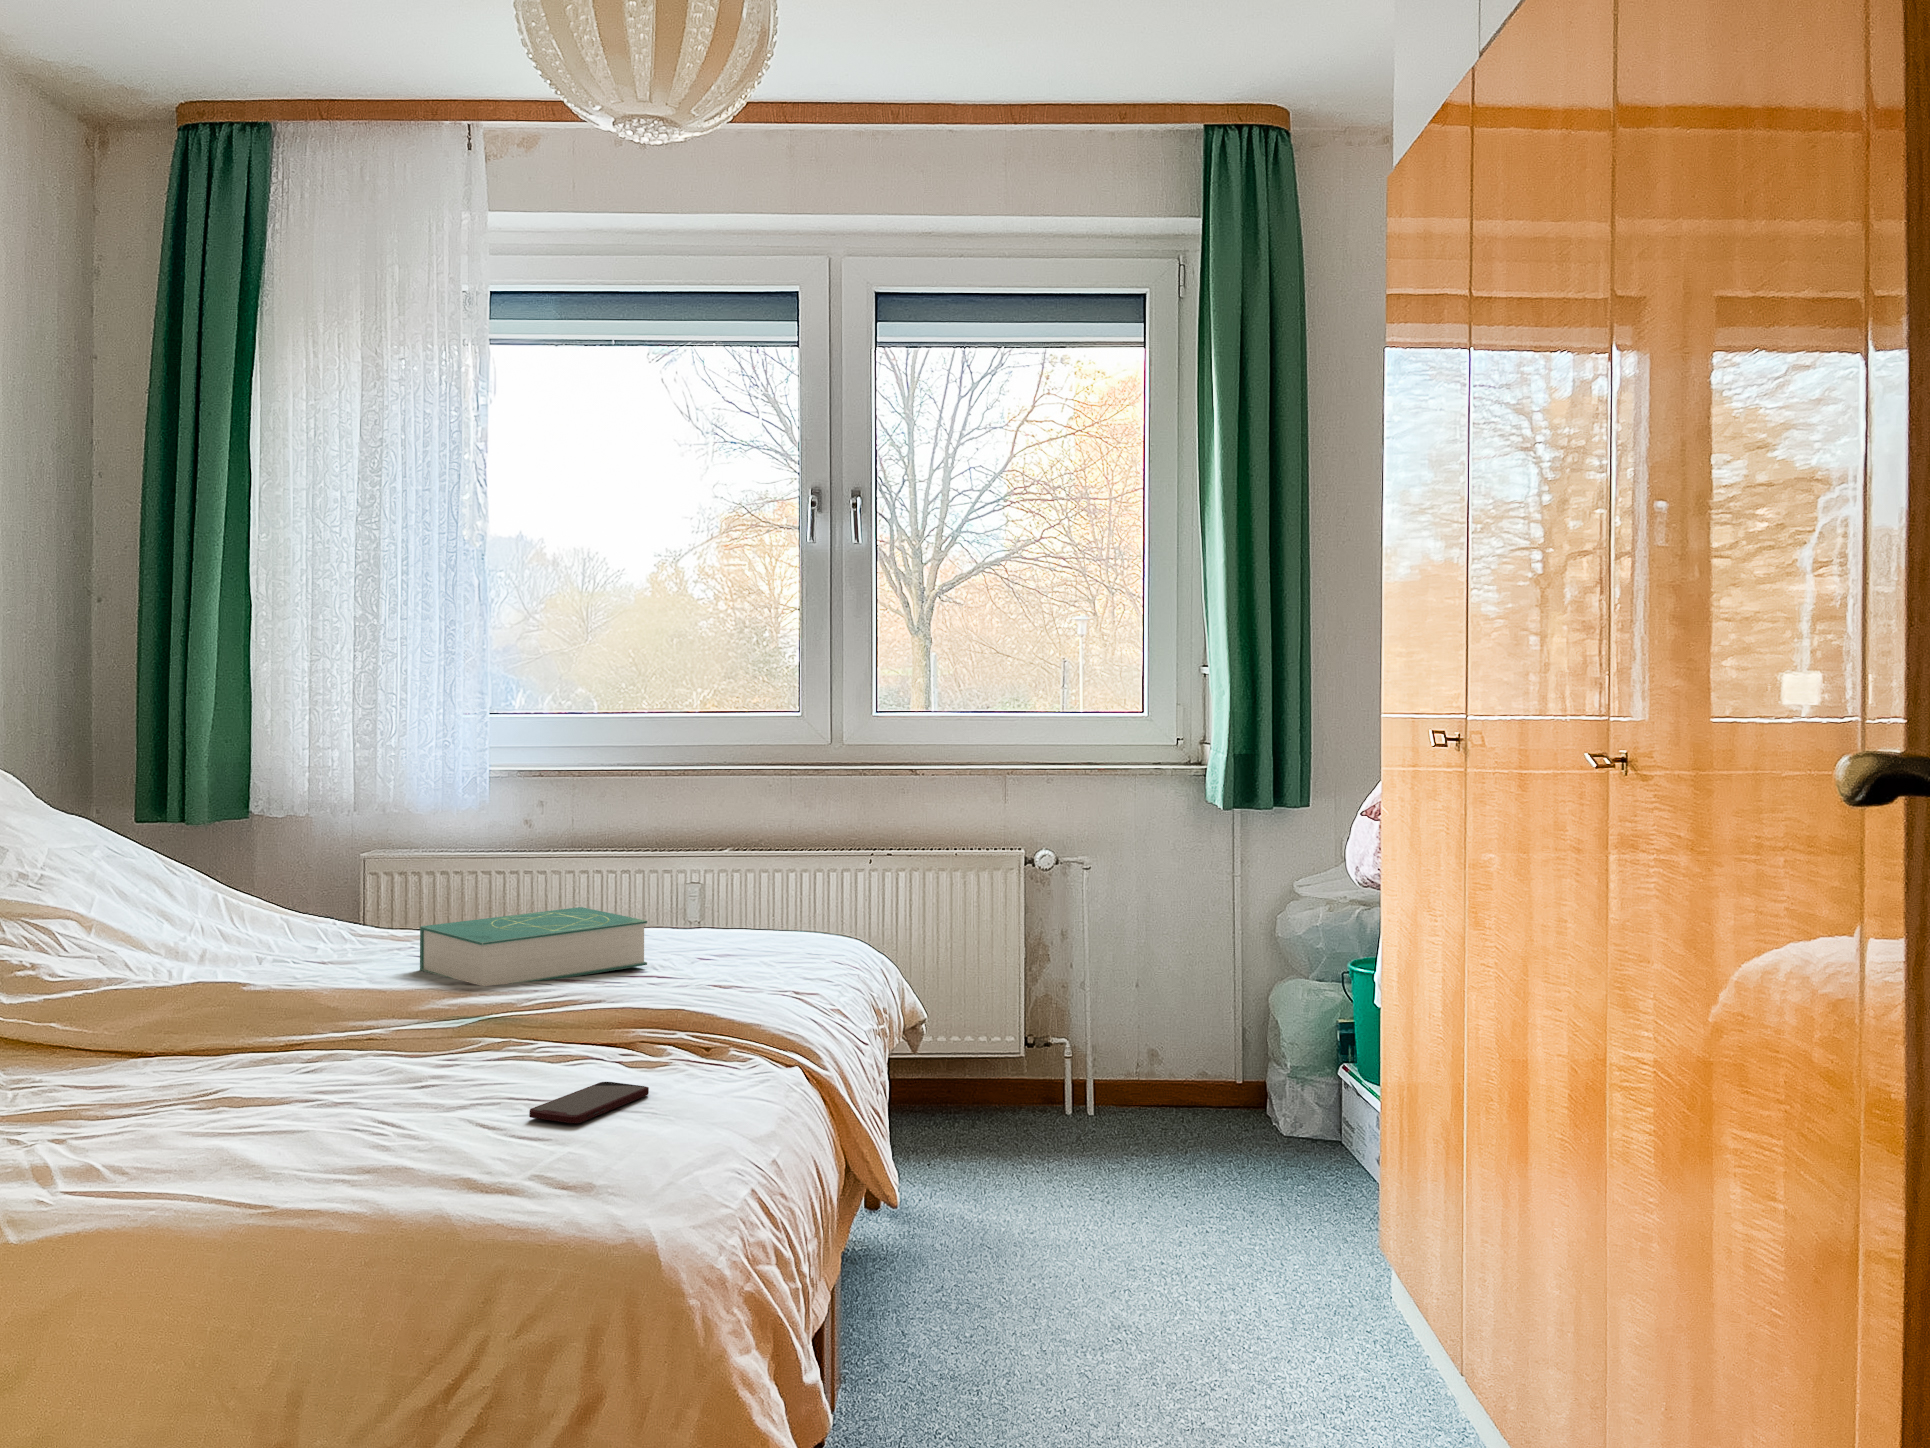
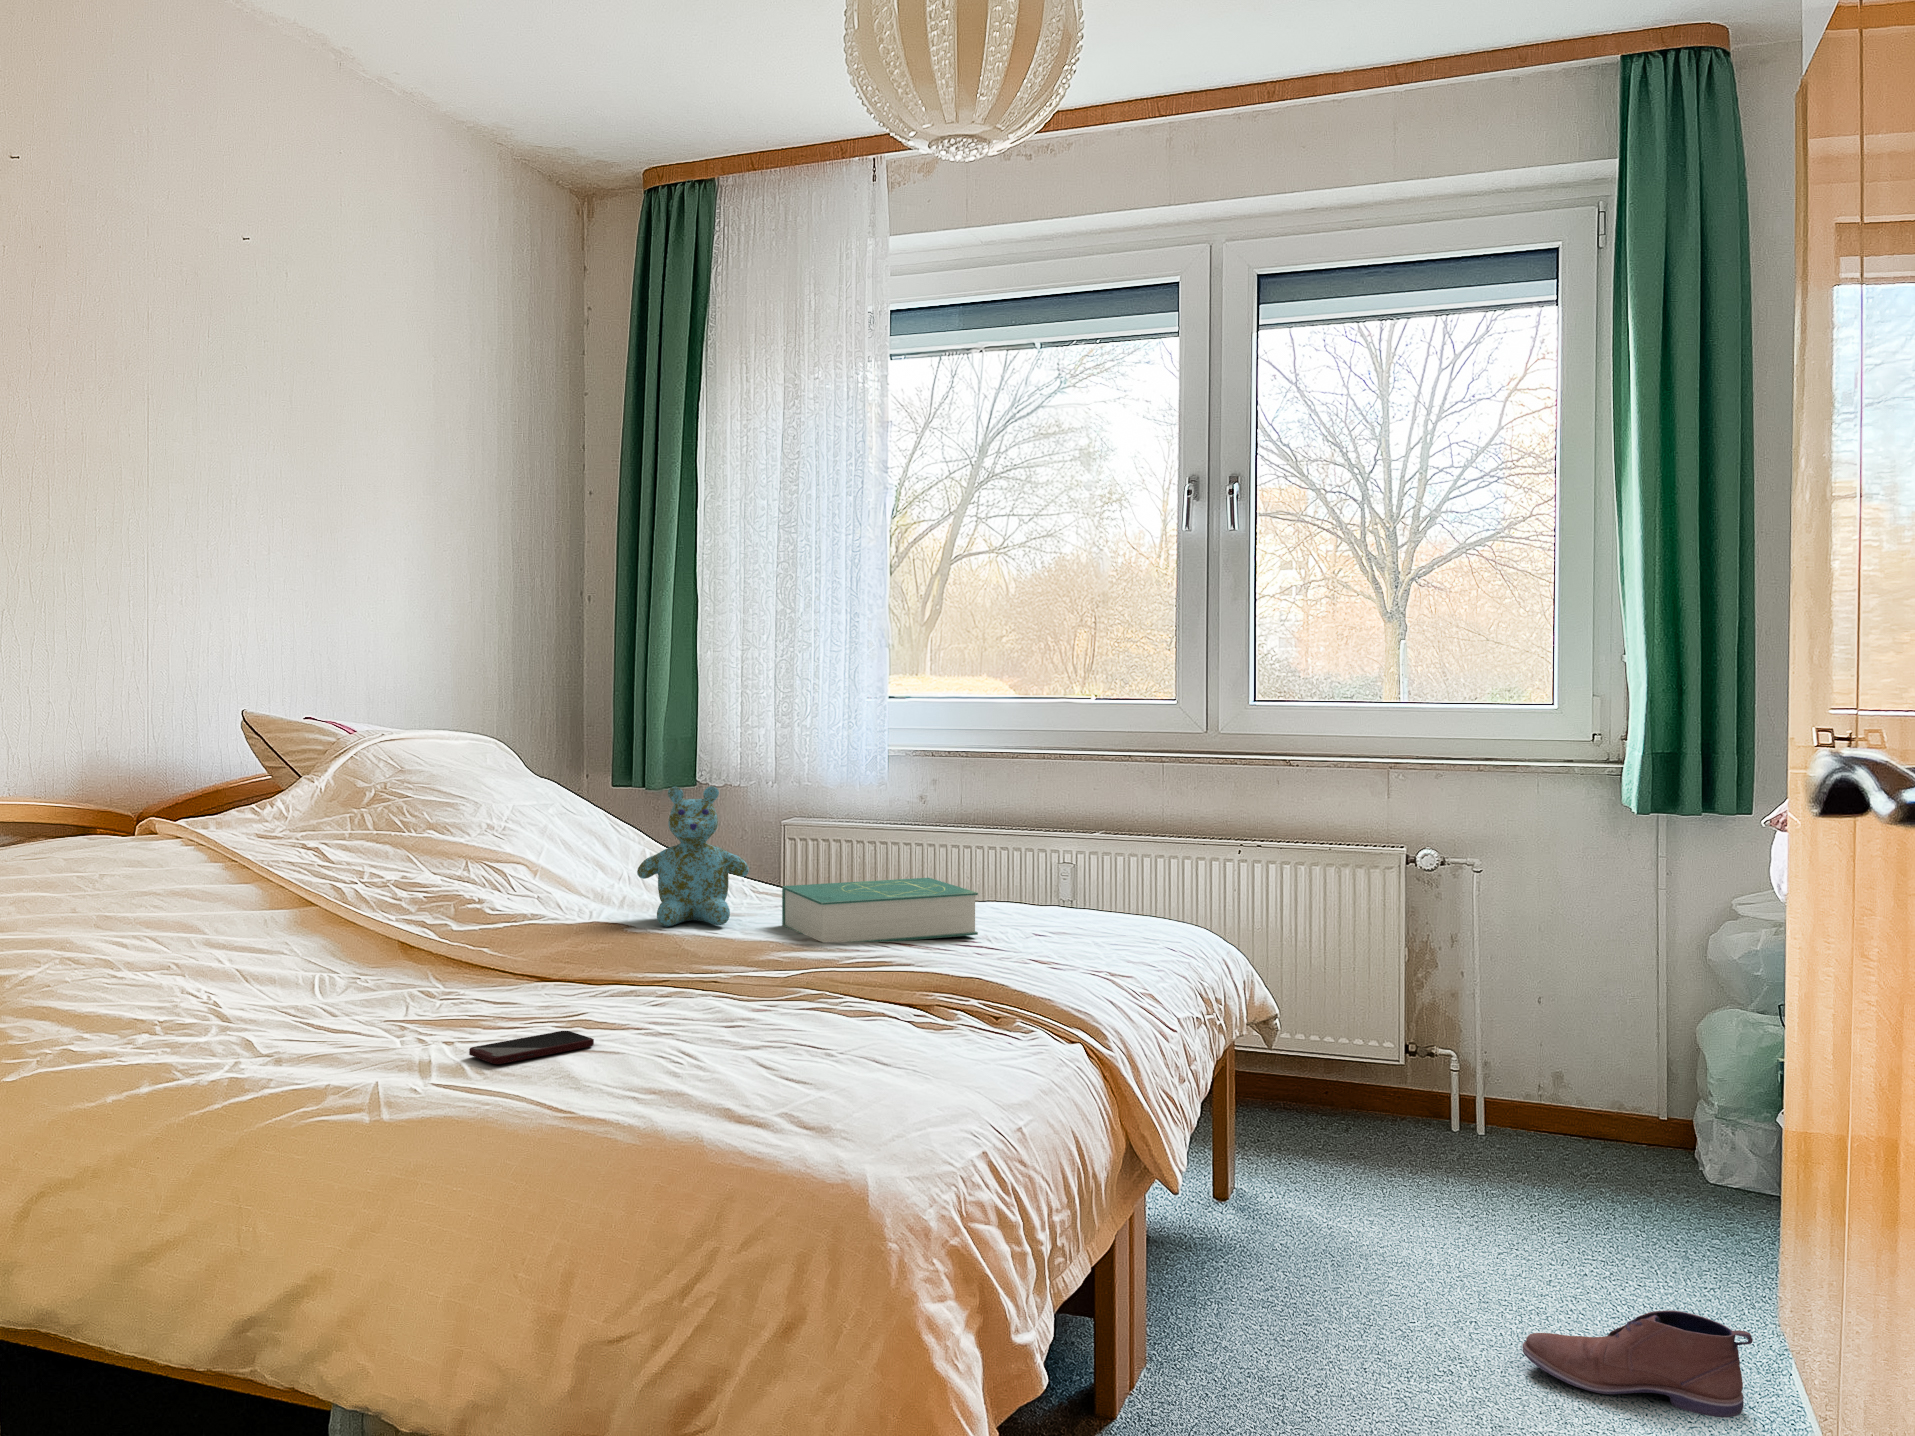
stuffed bear: none [238,818,376,982] -> present [637,786,749,927]
smartphone: present [529,1082,649,1123] -> present [469,1031,594,1064]
shoe: none [1181,1252,1366,1340] -> present [1522,1310,1753,1418]

